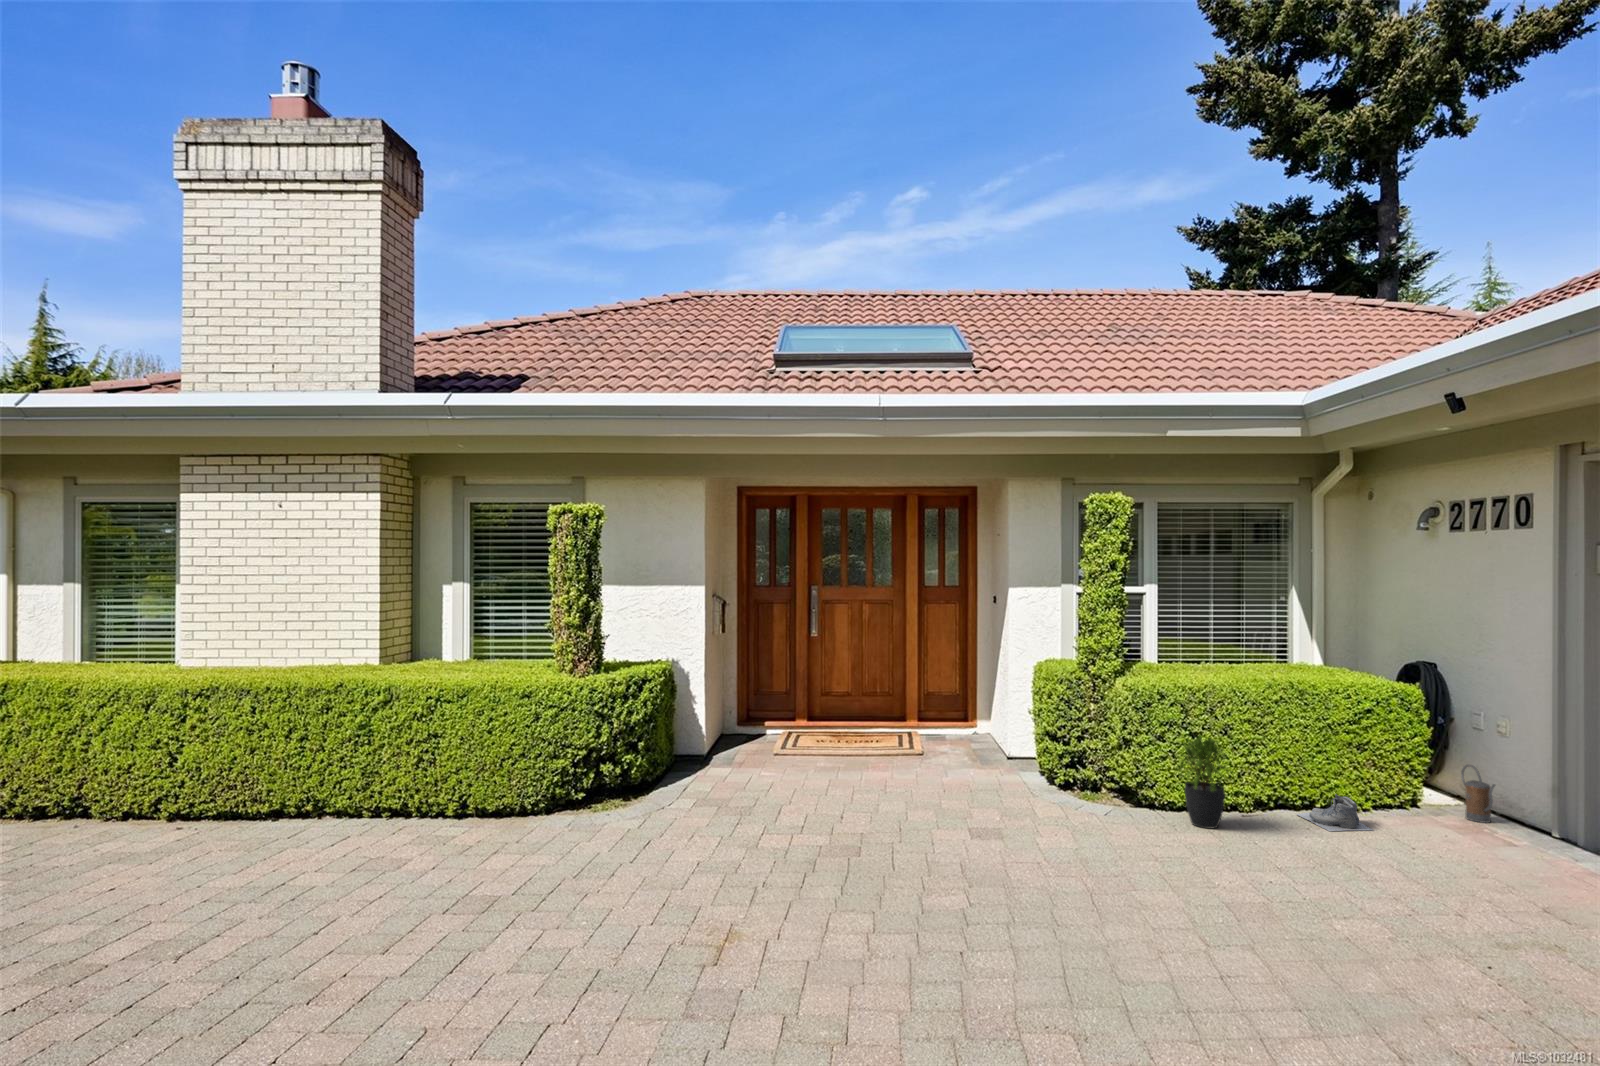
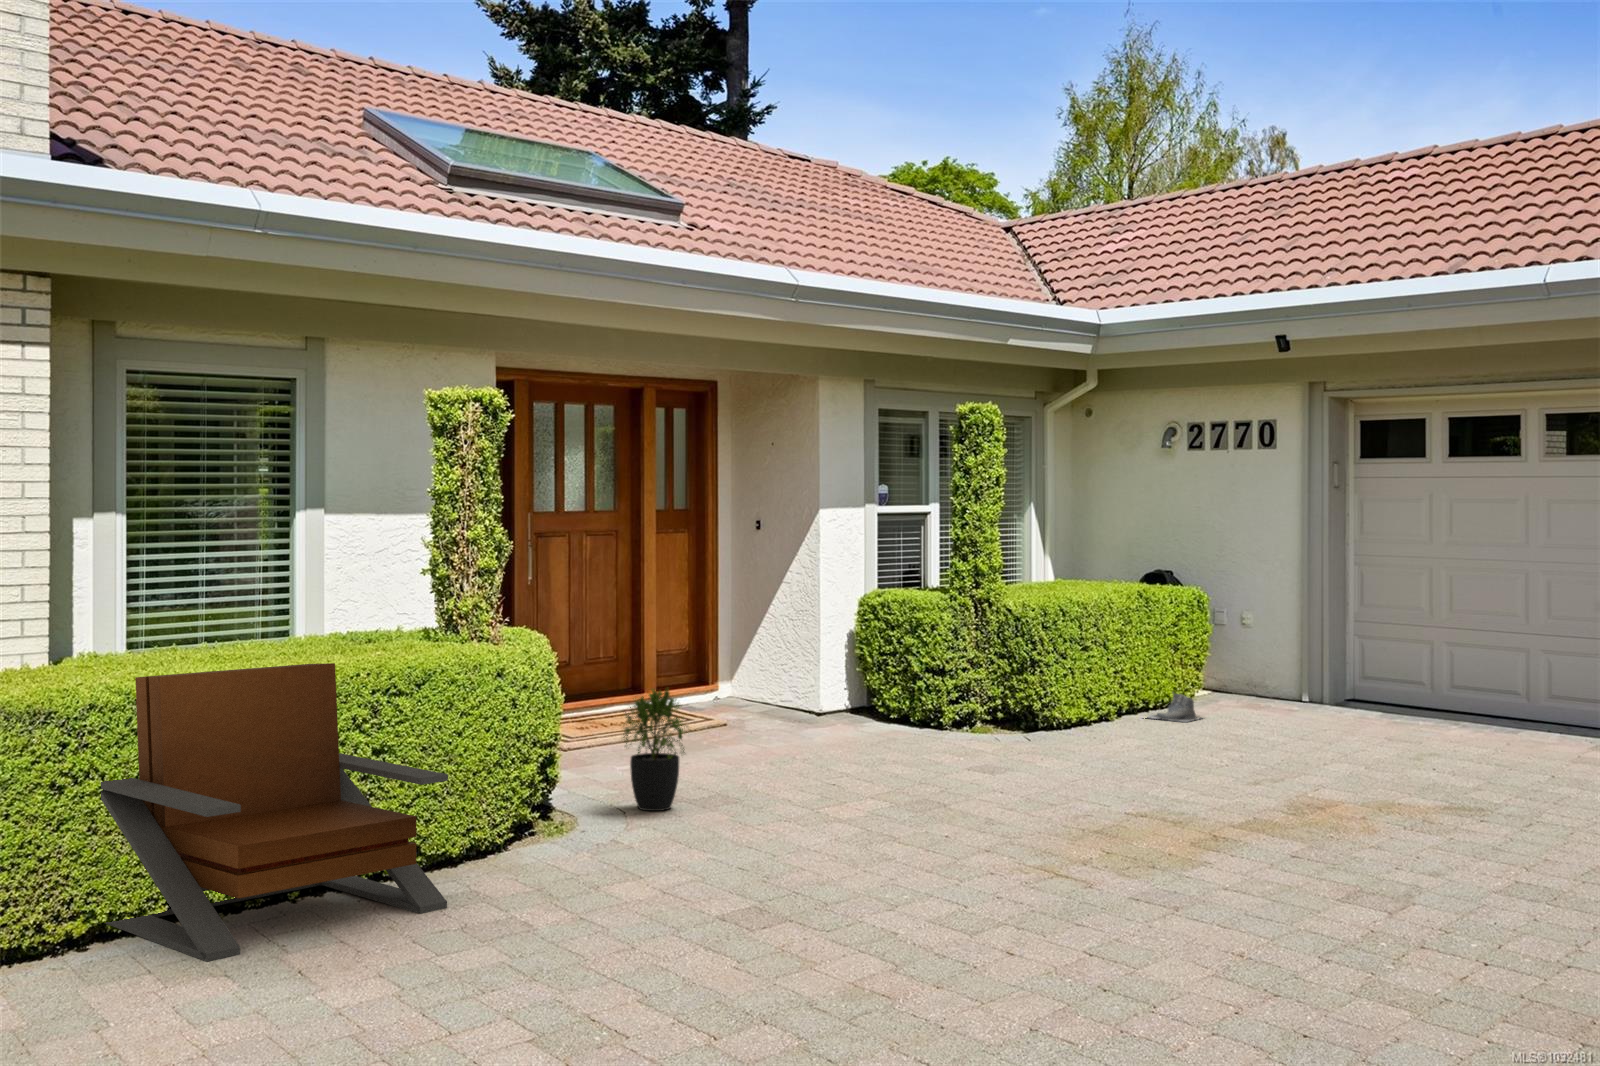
lounge chair: none [81,699,321,871] -> present [101,663,448,961]
potted plant: present [1177,736,1232,828] -> present [623,689,688,811]
watering can: present [1461,764,1495,823] -> none [1215,659,1252,707]

